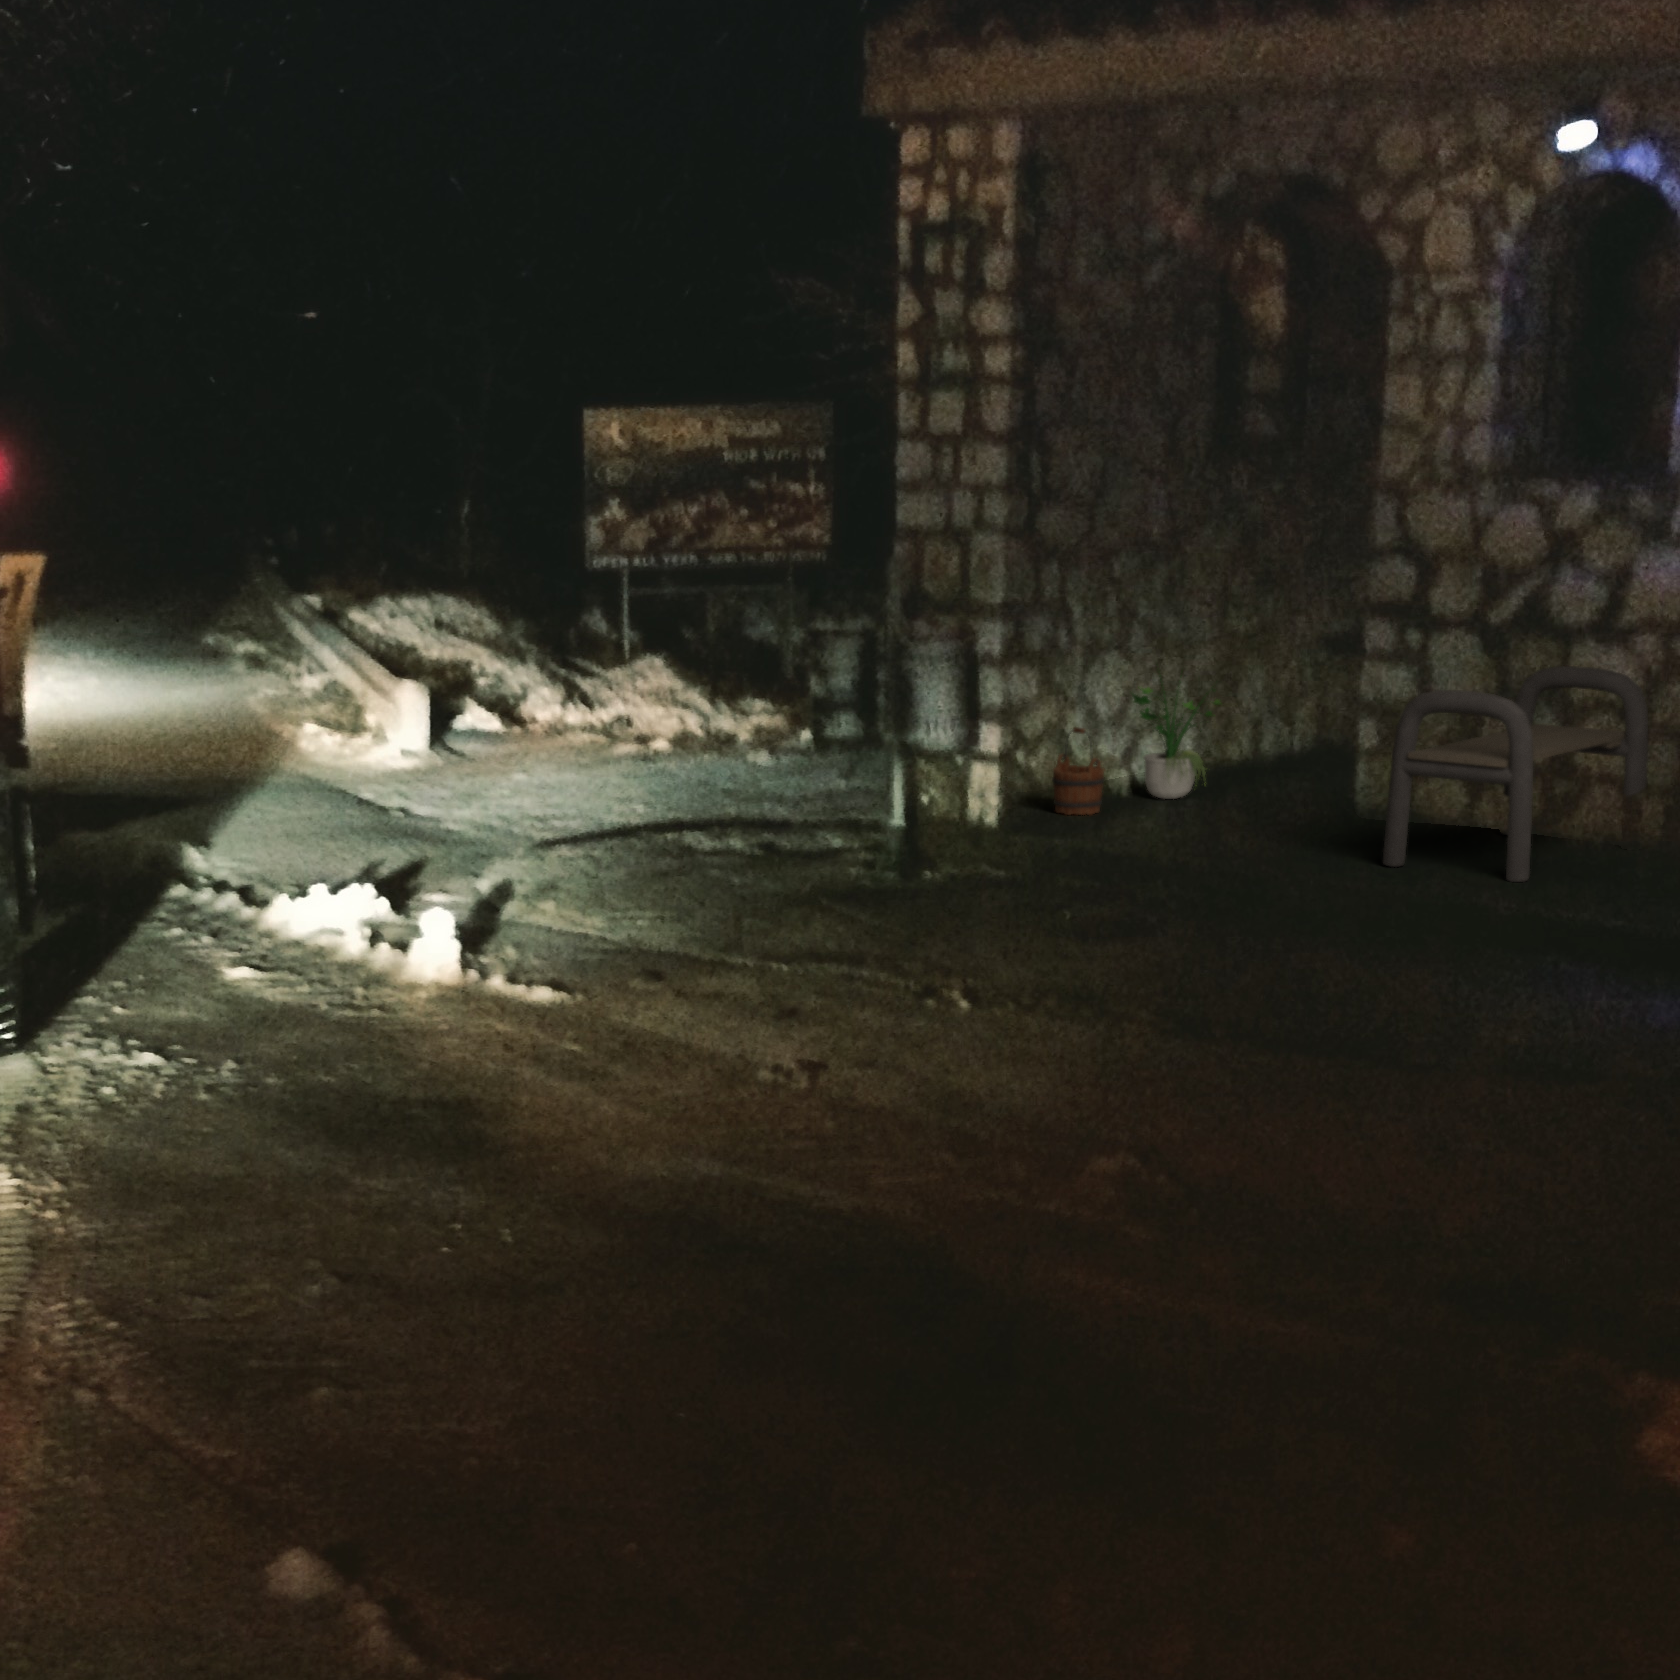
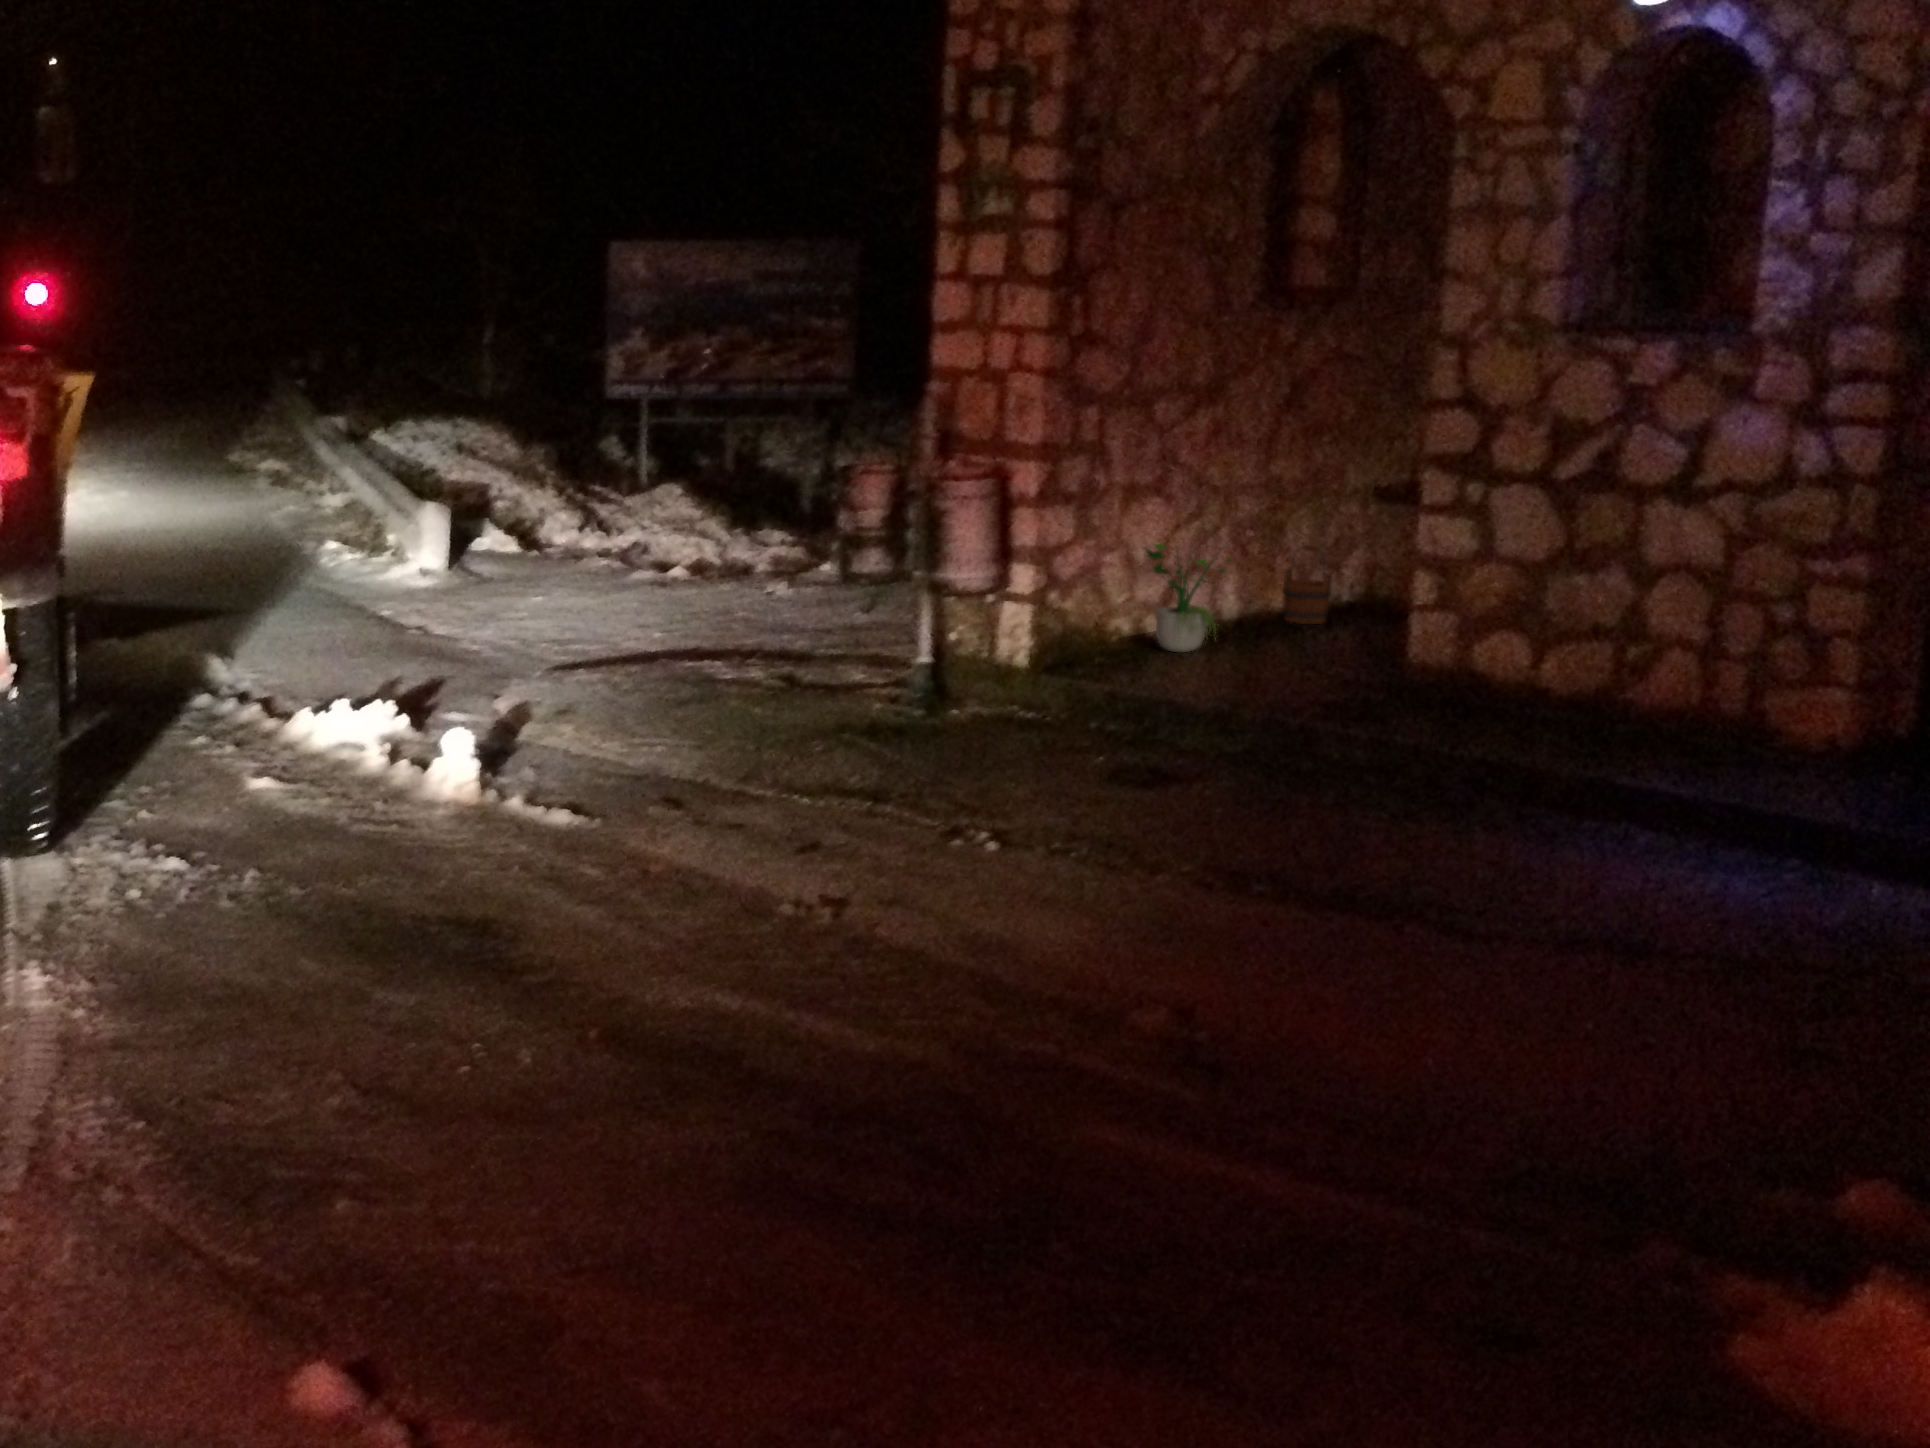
bench: present [1383,666,1648,882] -> none [1385,543,1654,754]
wooden bucket: present [1052,727,1104,815] -> present [1282,545,1332,624]

